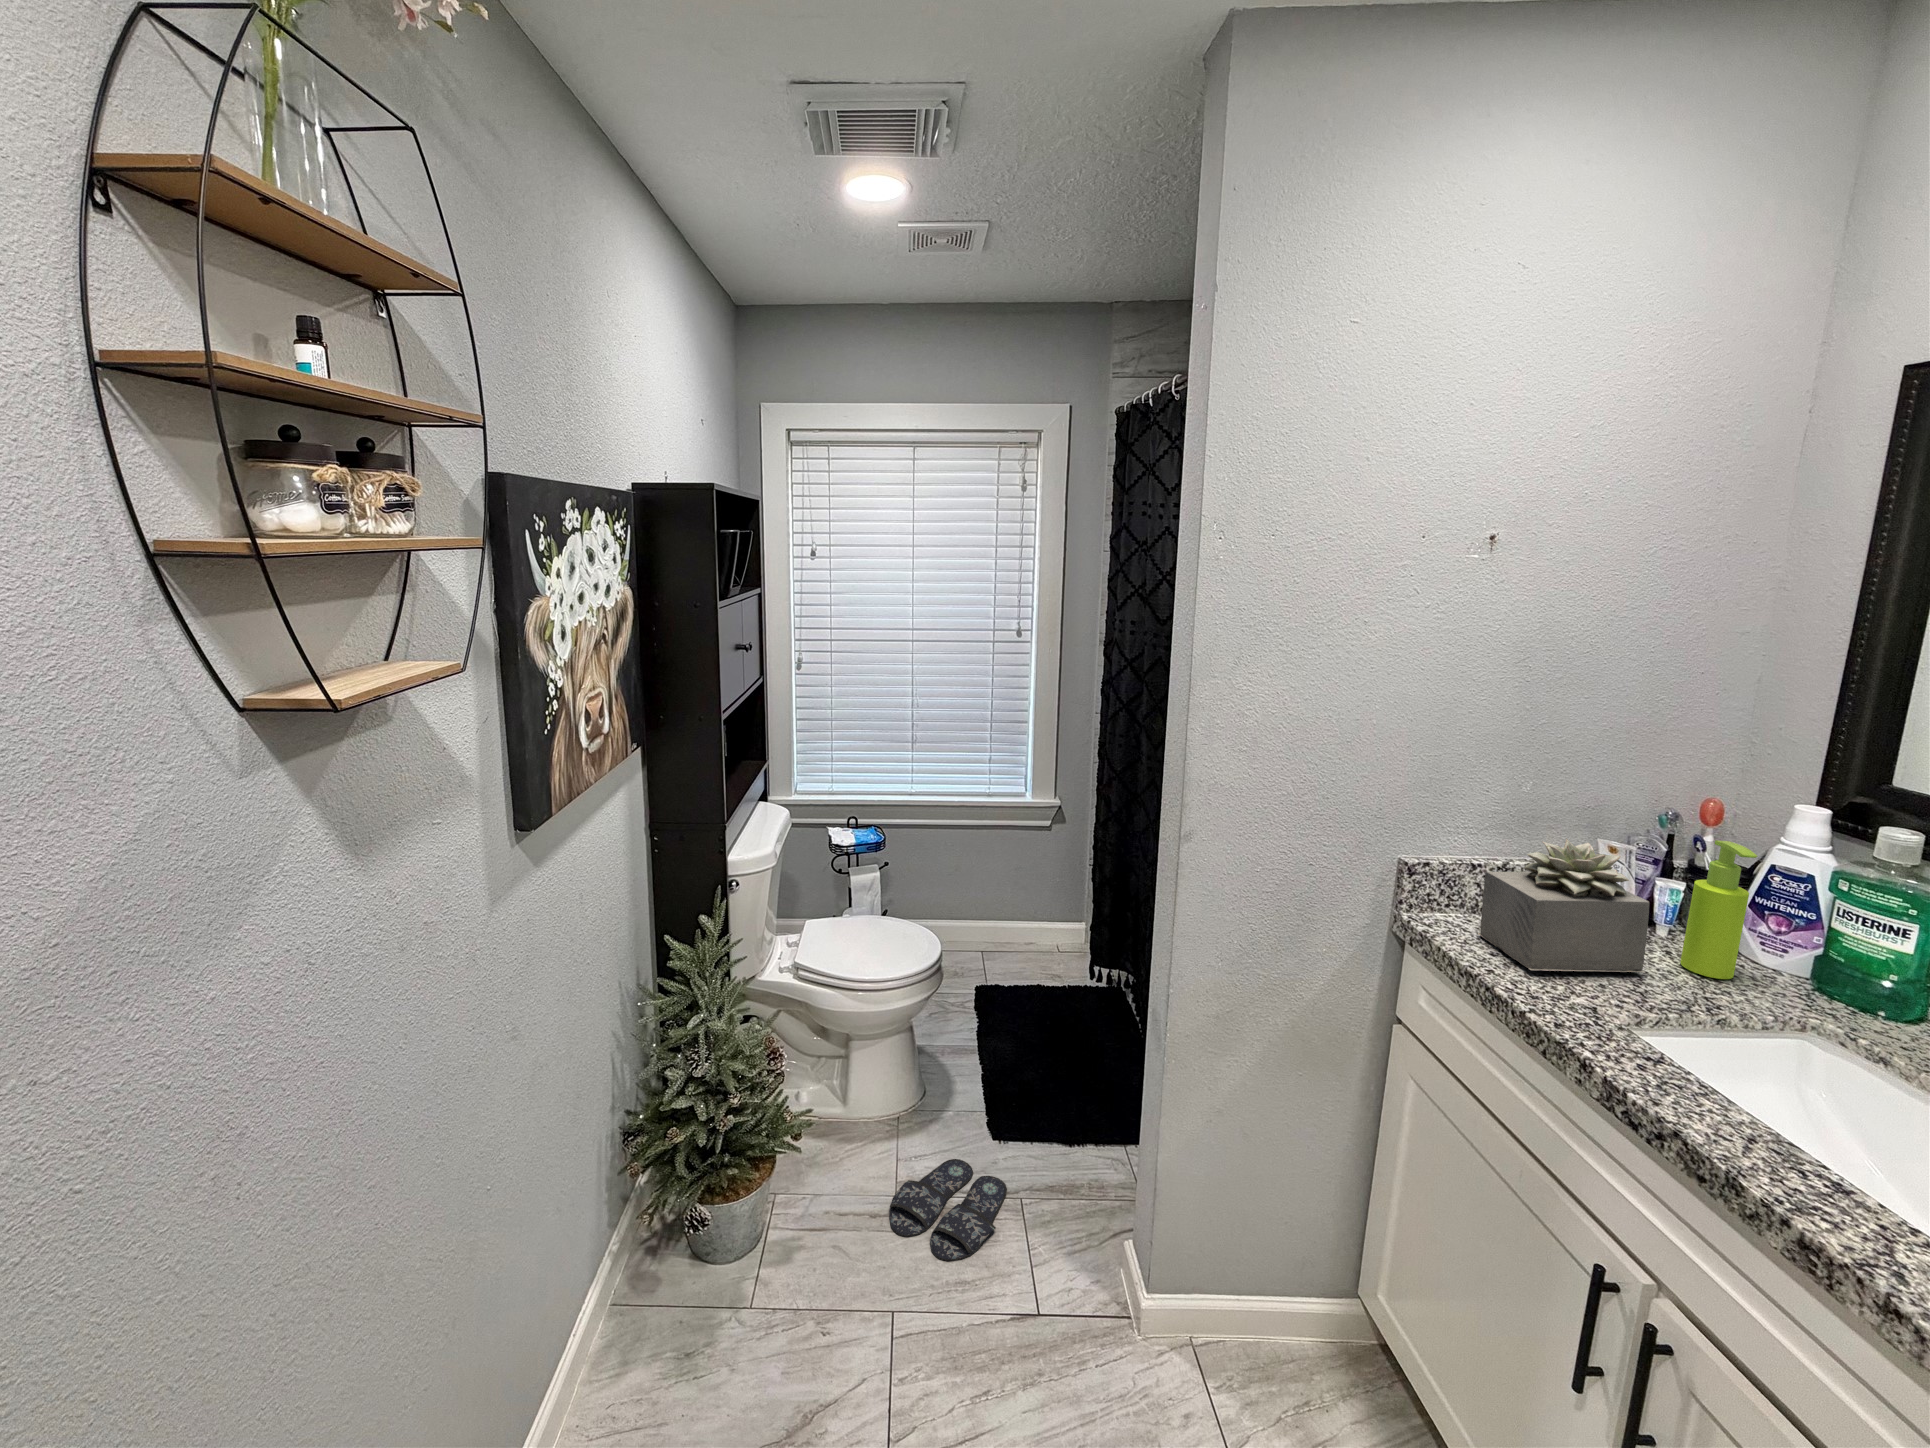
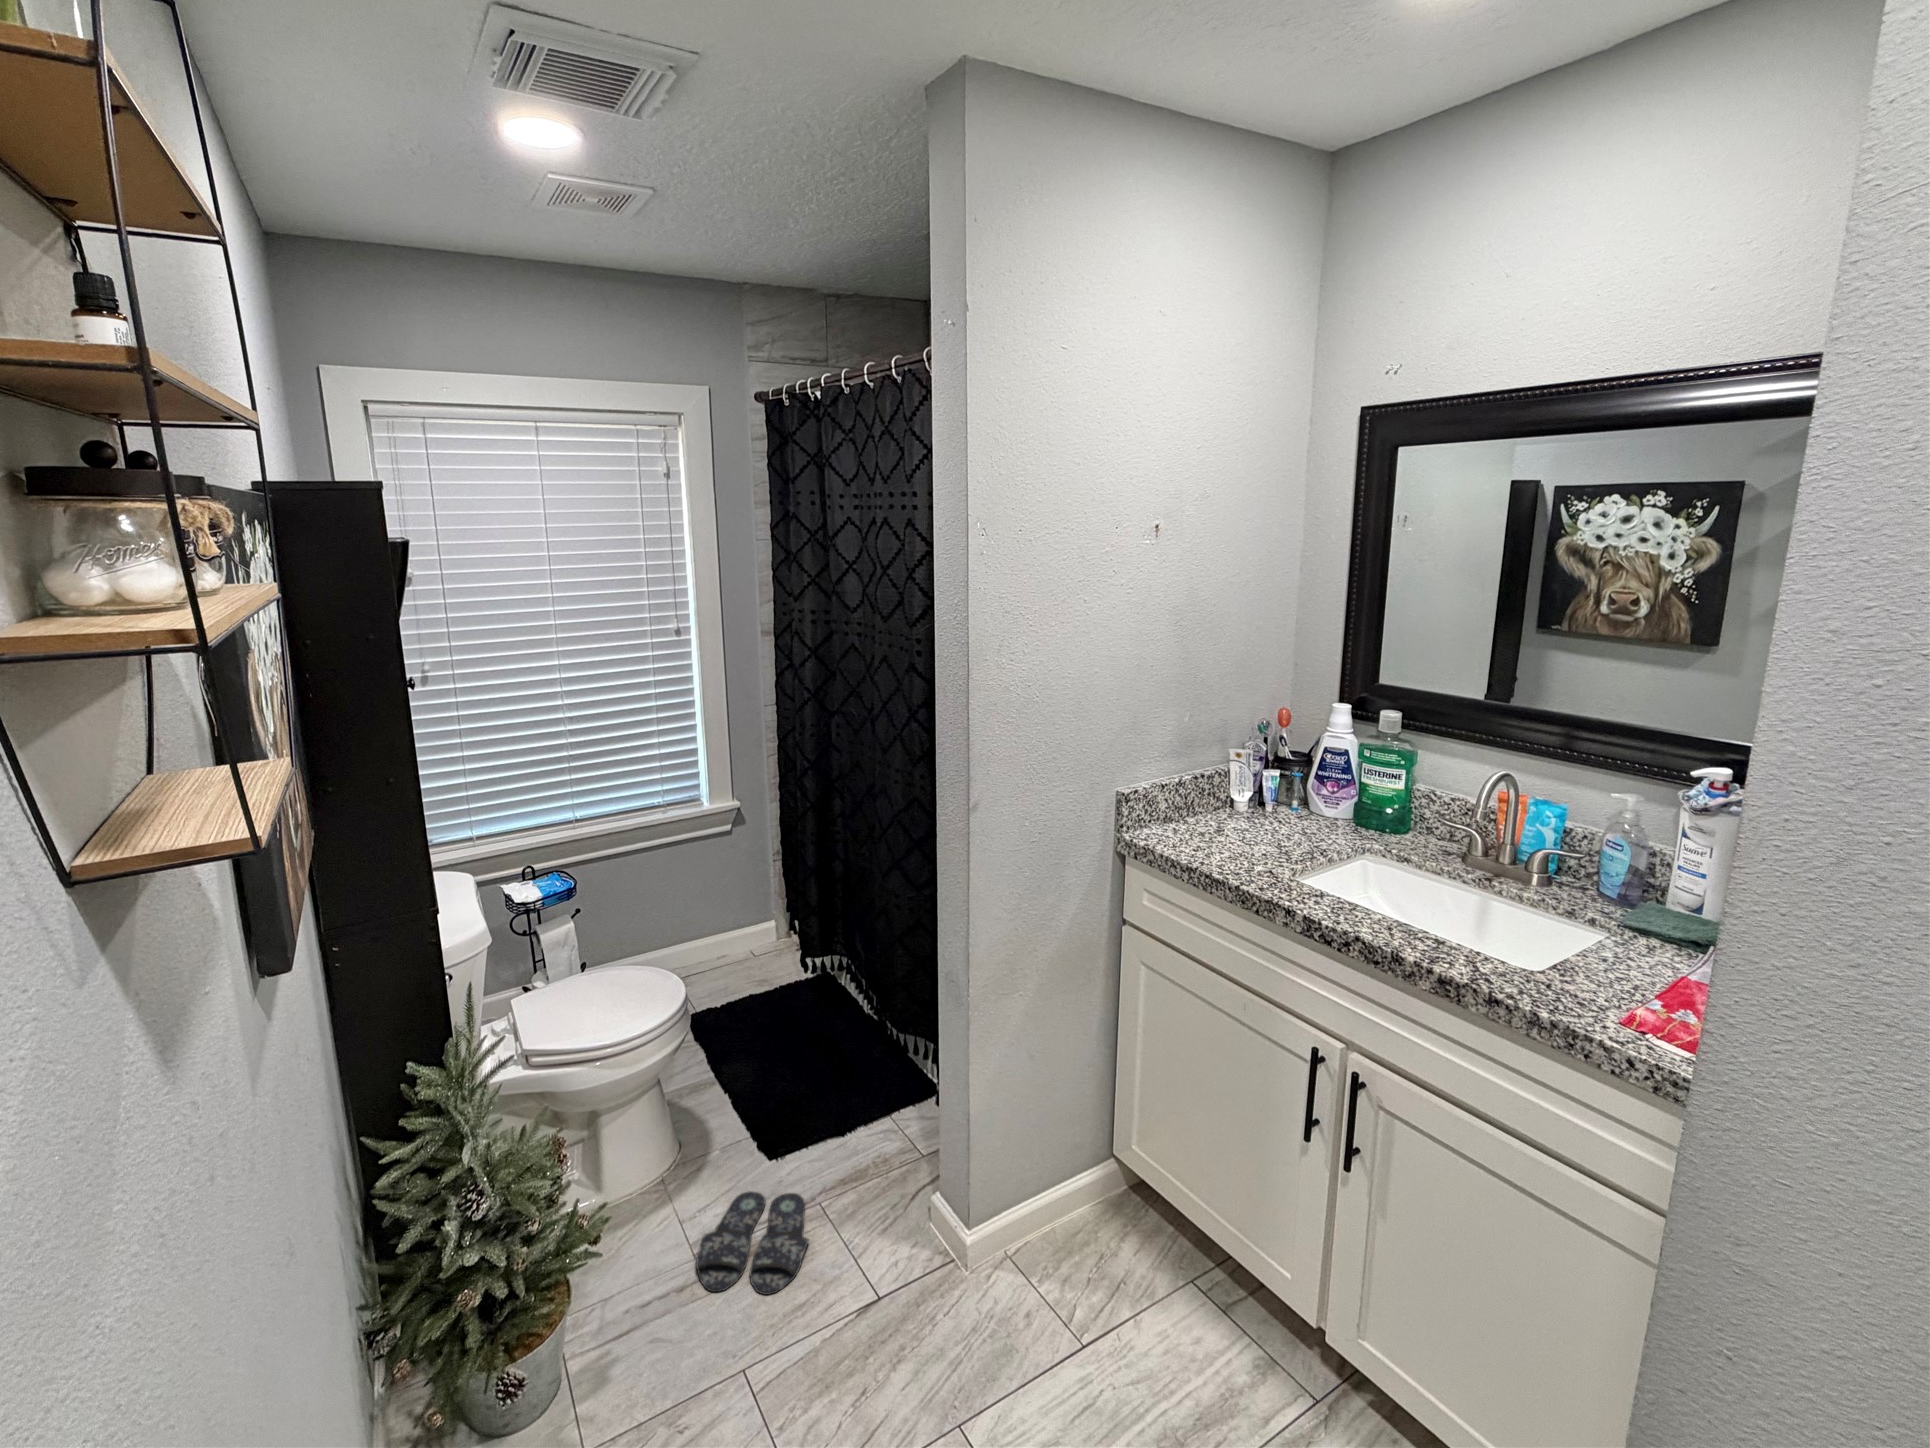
succulent plant: present [1478,839,1649,972] -> none [1176,753,1281,855]
soap dispenser: present [1680,840,1757,979] -> none [1291,736,1329,832]

